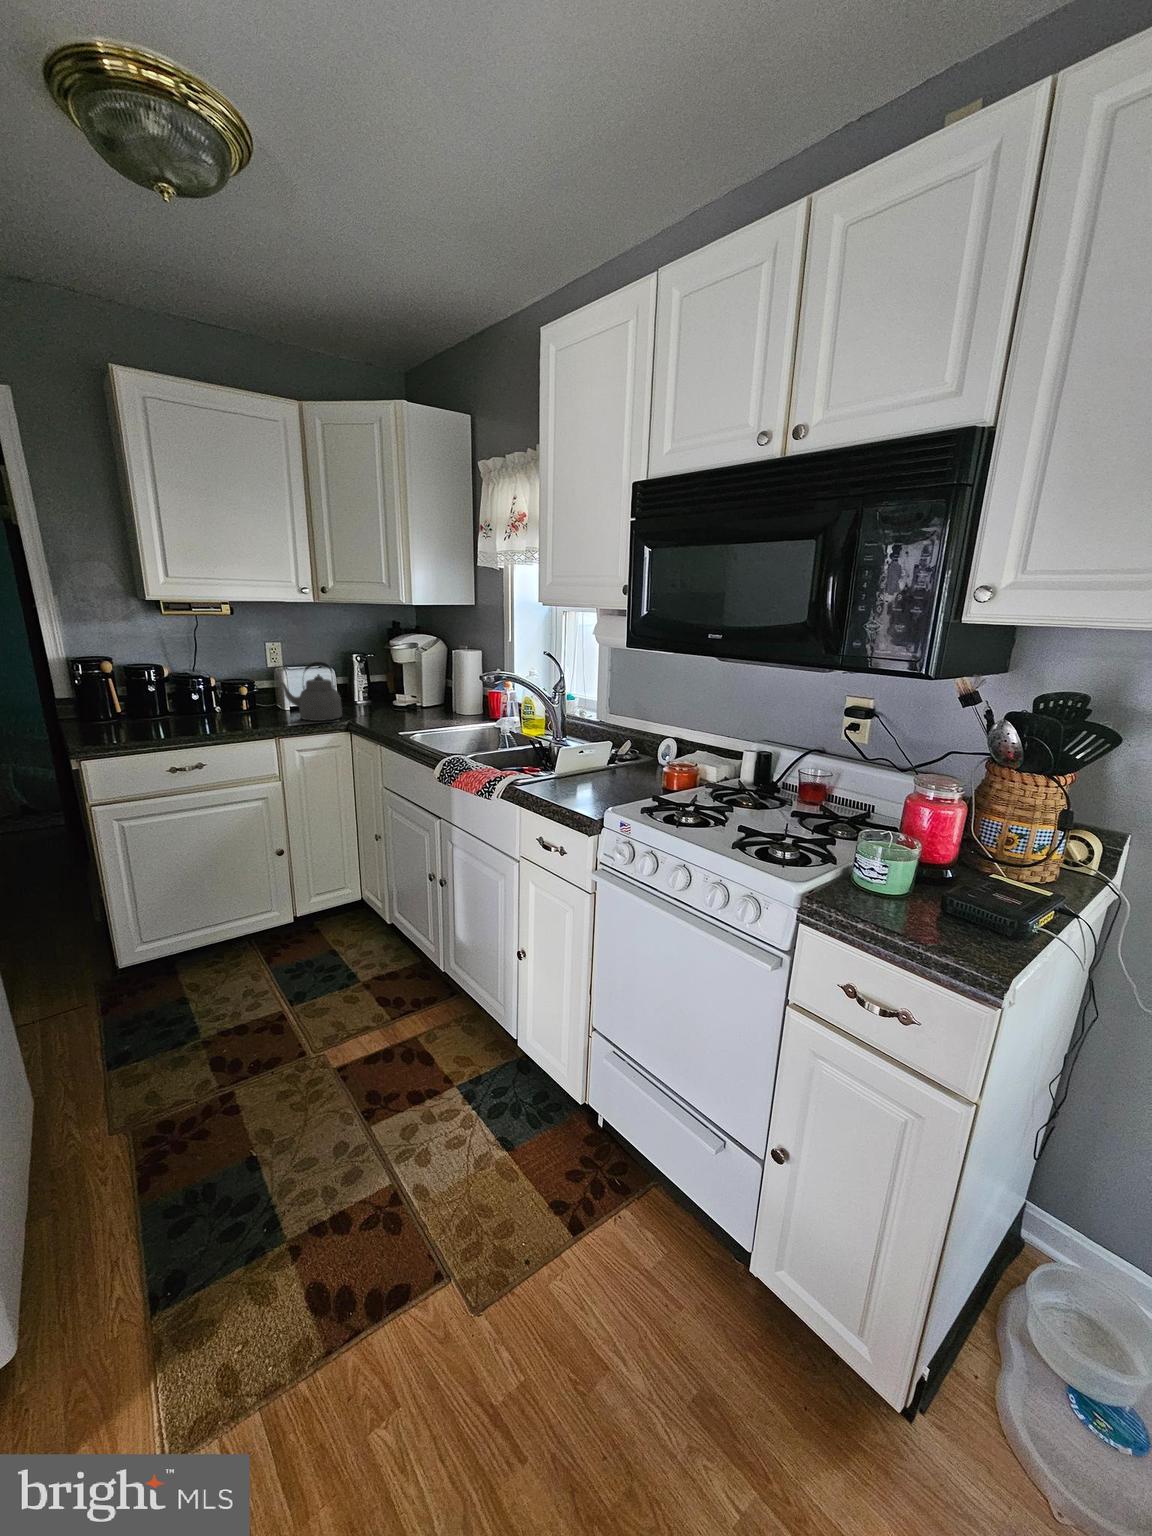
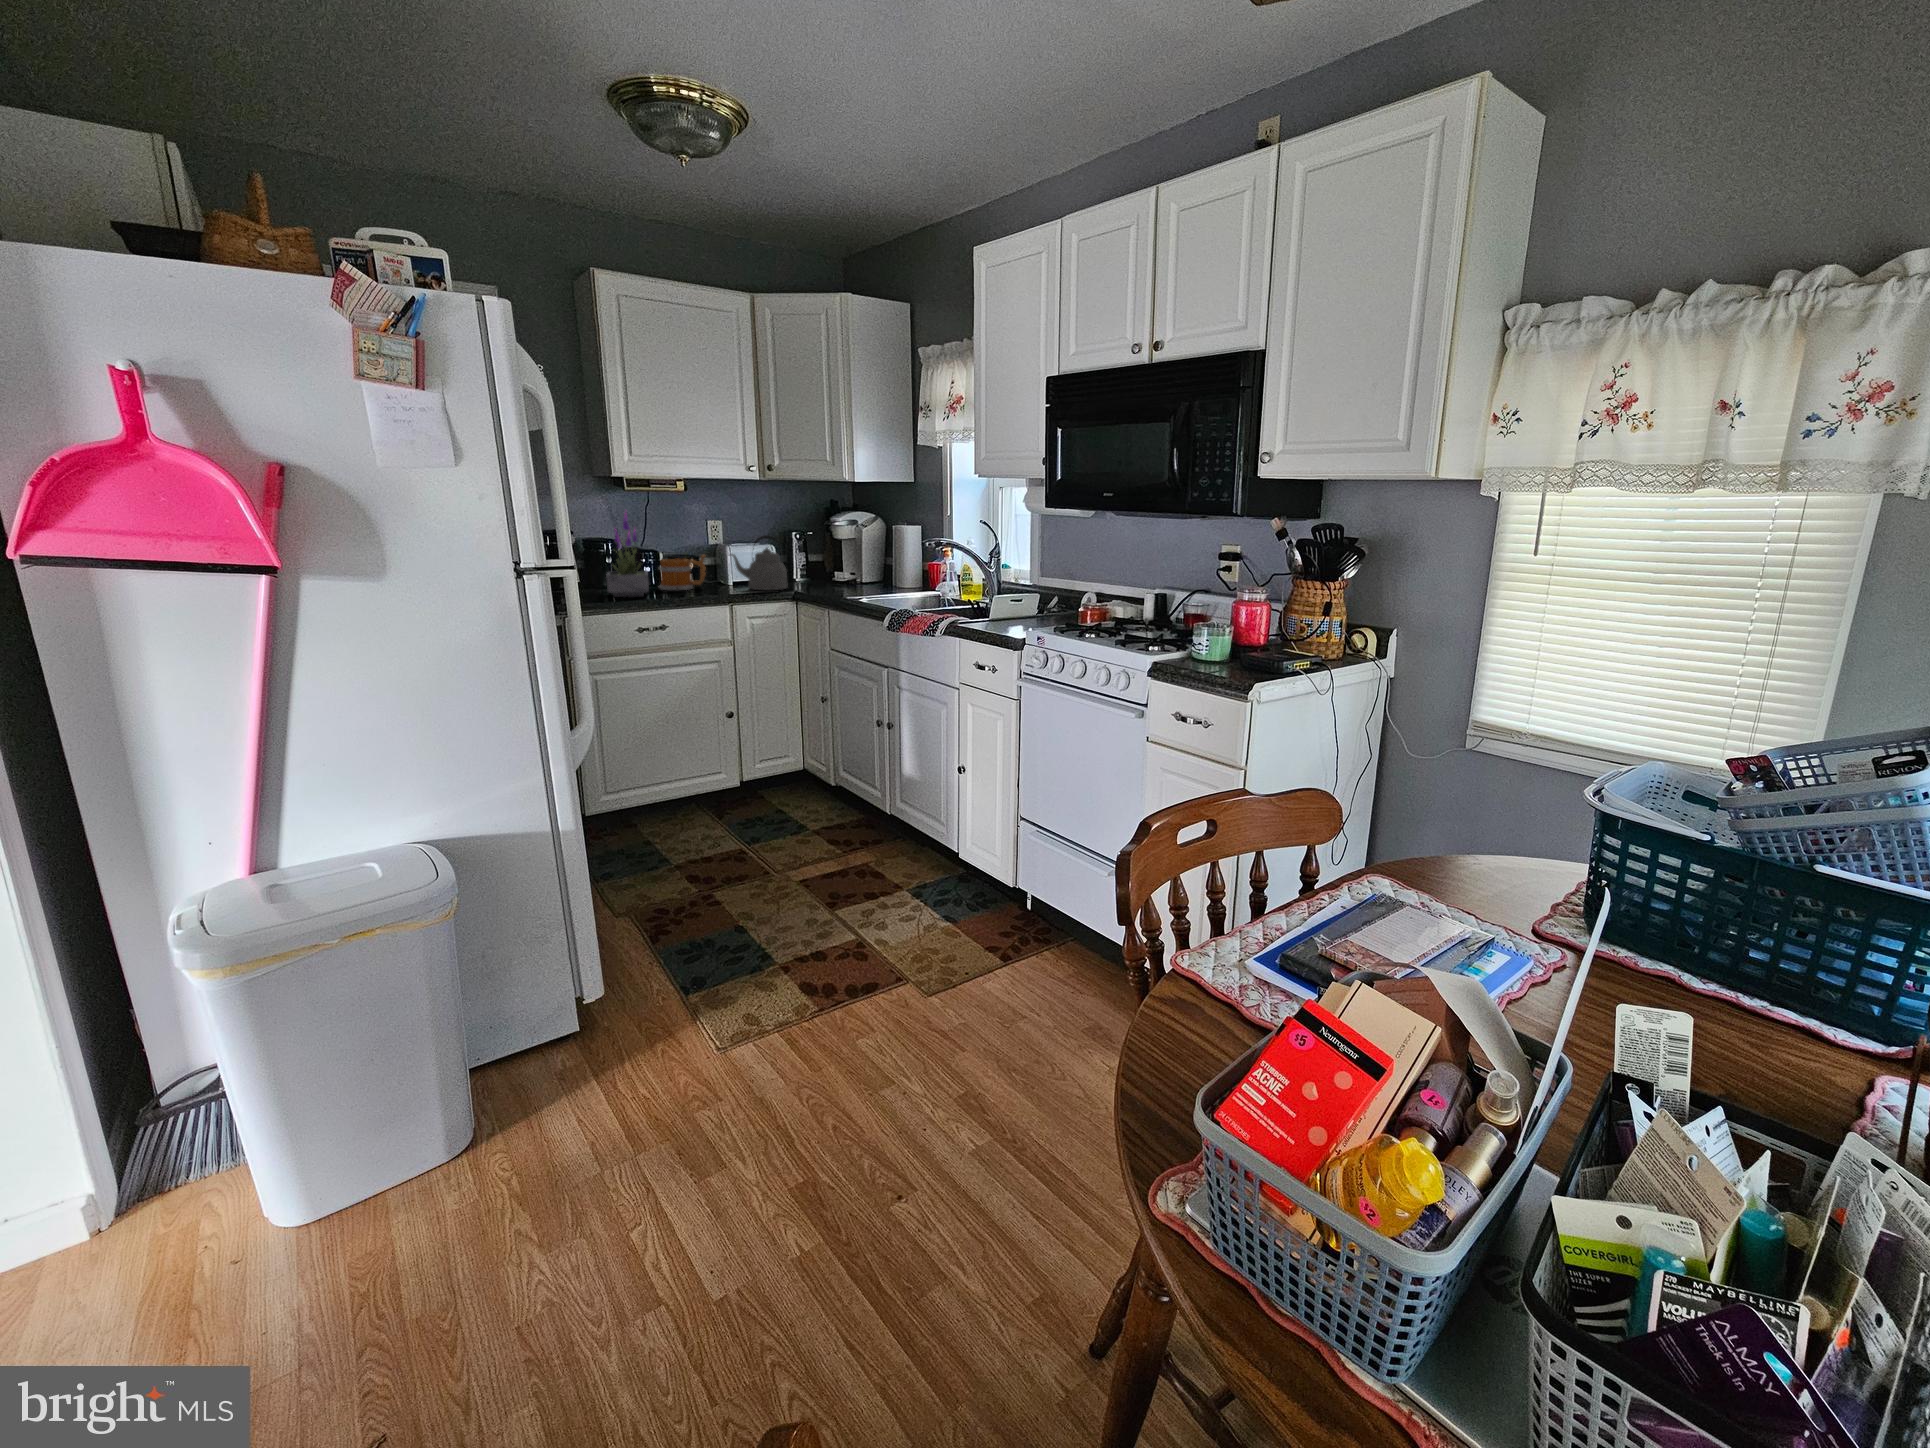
potted plant: none [131,636,188,733] -> present [606,513,649,597]
mug: none [201,682,255,721] -> present [659,555,706,590]

